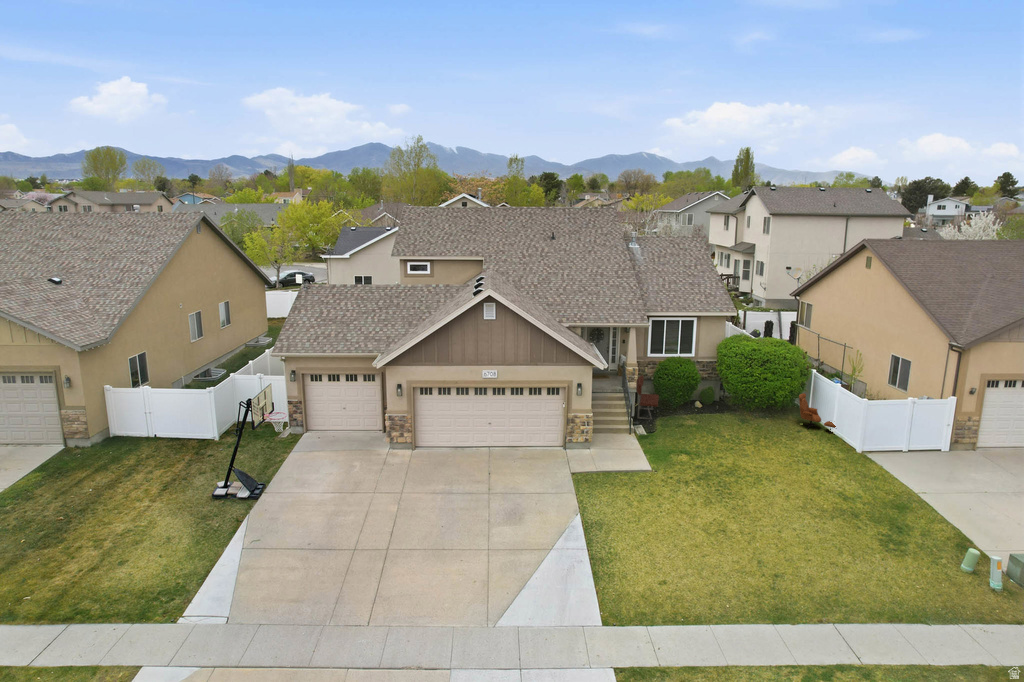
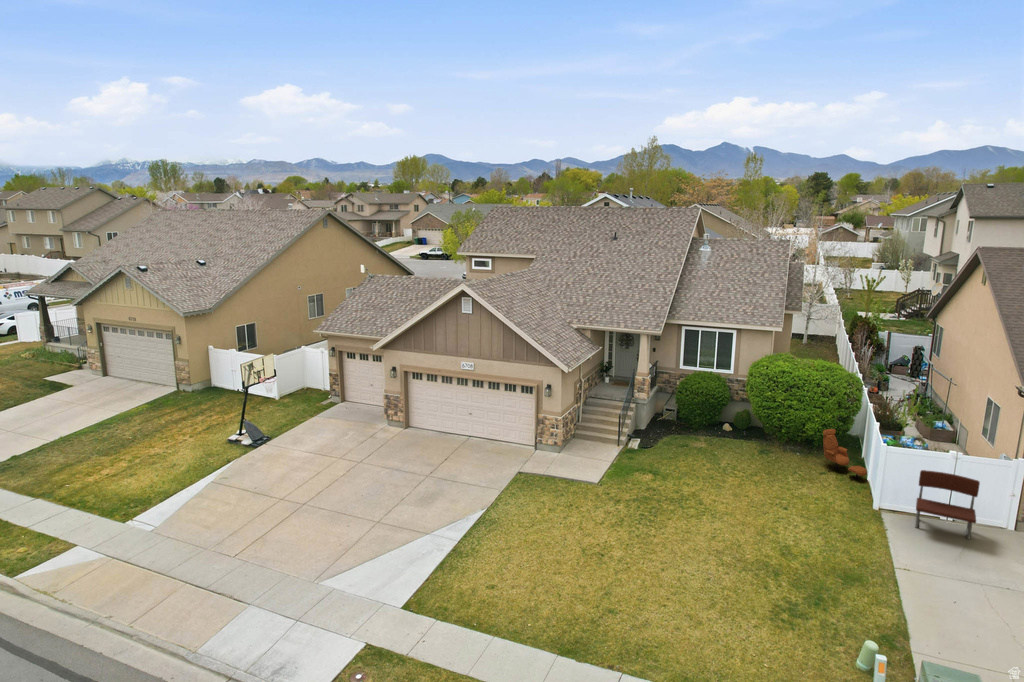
bench: present [636,375,659,420] -> present [915,470,980,540]

